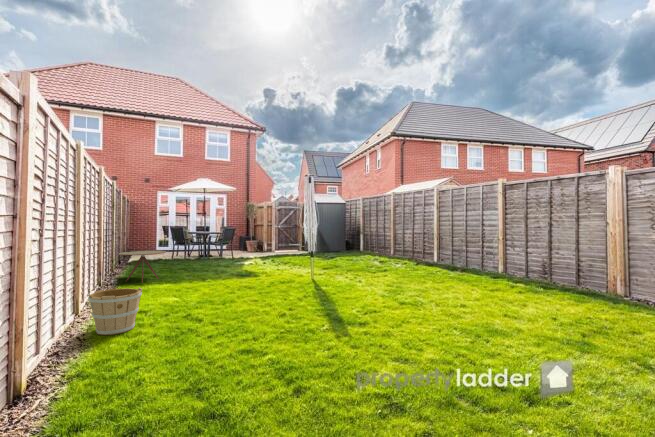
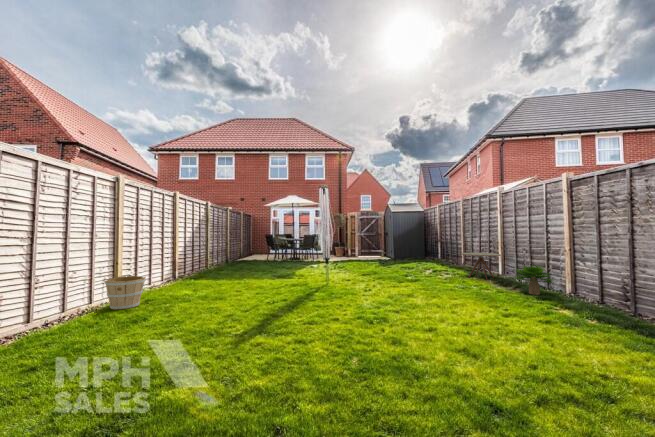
round table: present [119,251,166,283] -> present [462,253,501,280]
potted plant: none [461,251,492,275] -> present [515,265,553,295]

